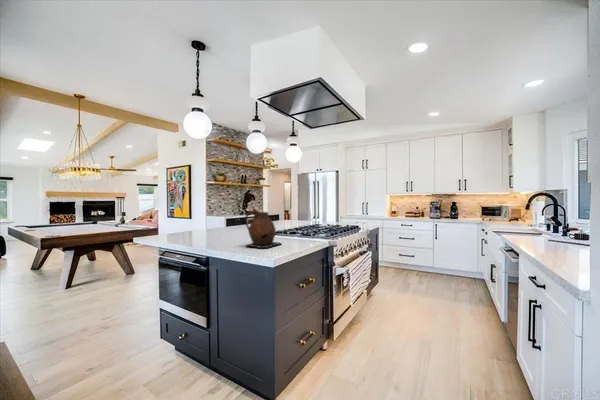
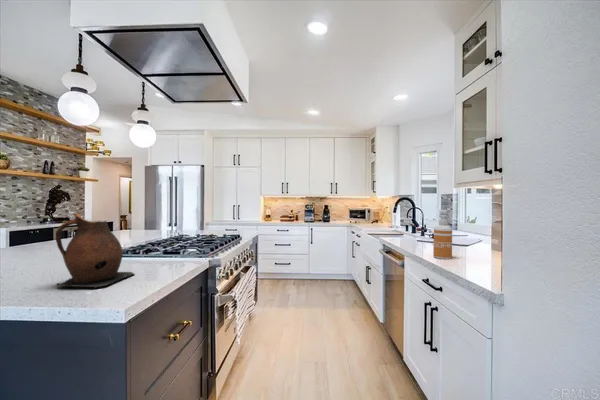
soap dispenser: none [546,213,572,259] -> present [433,215,452,259]

